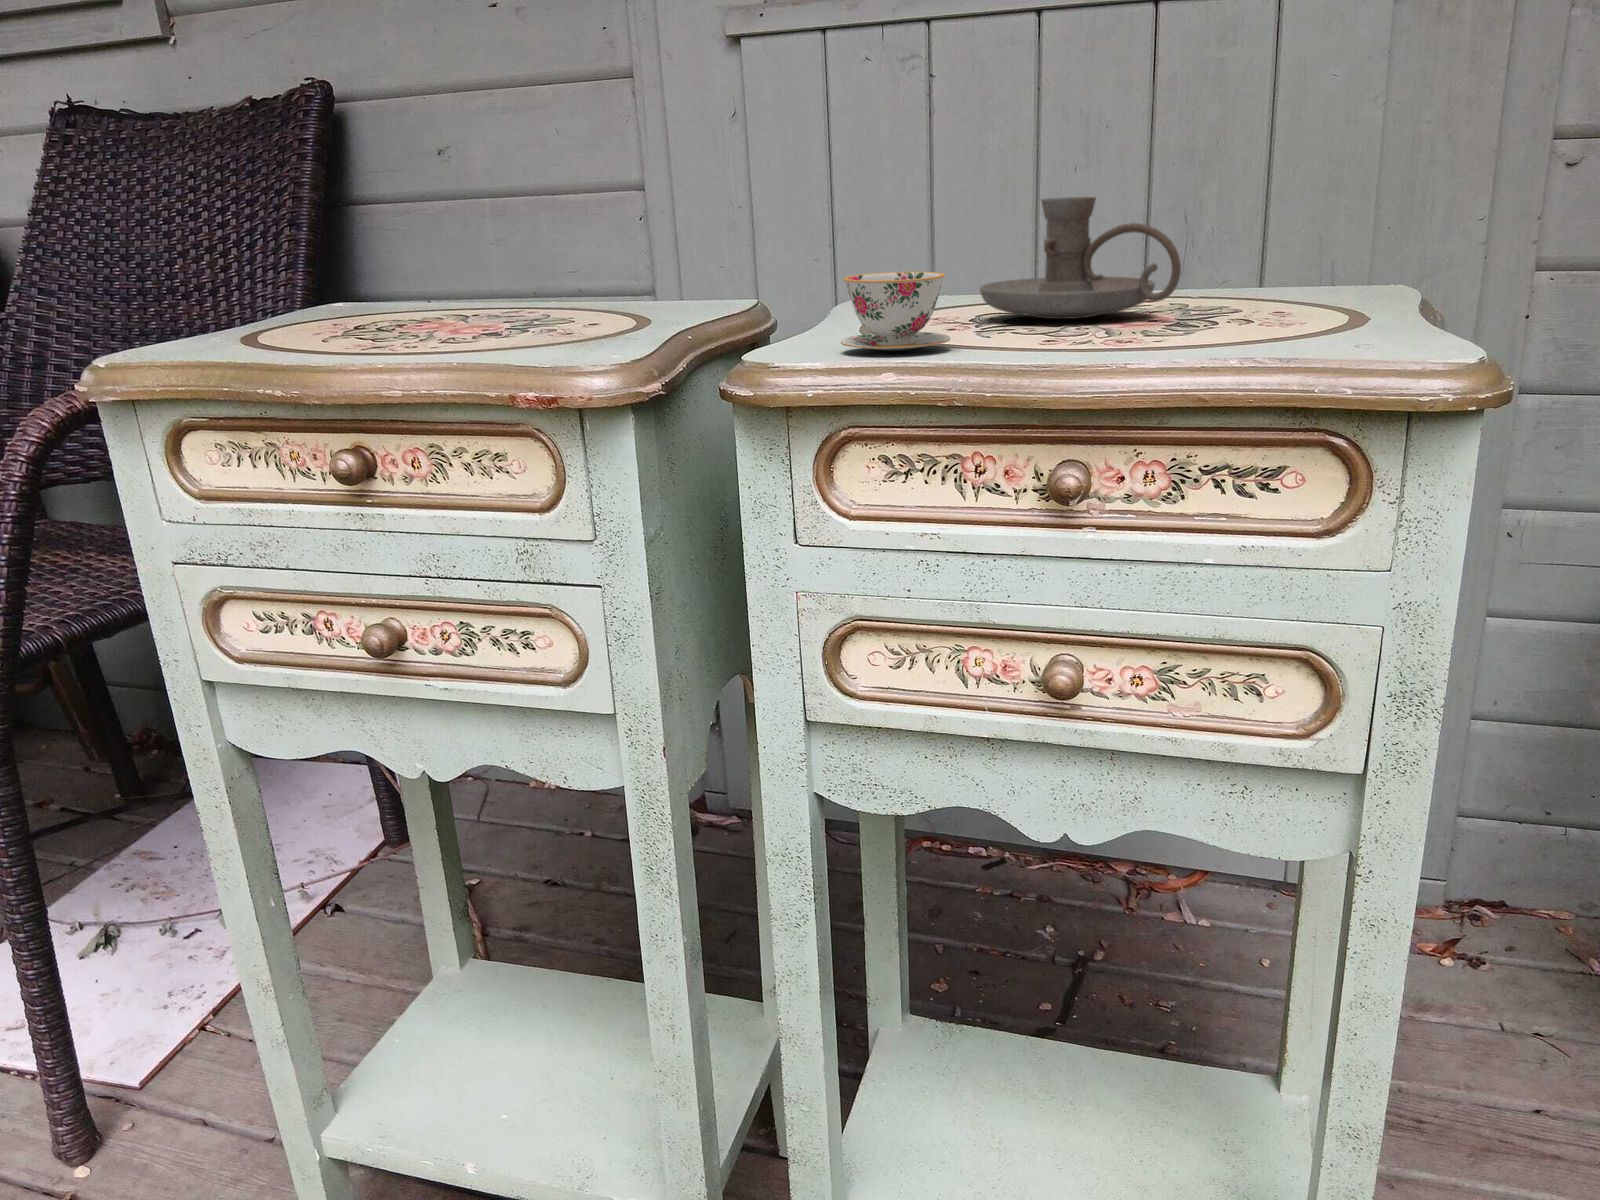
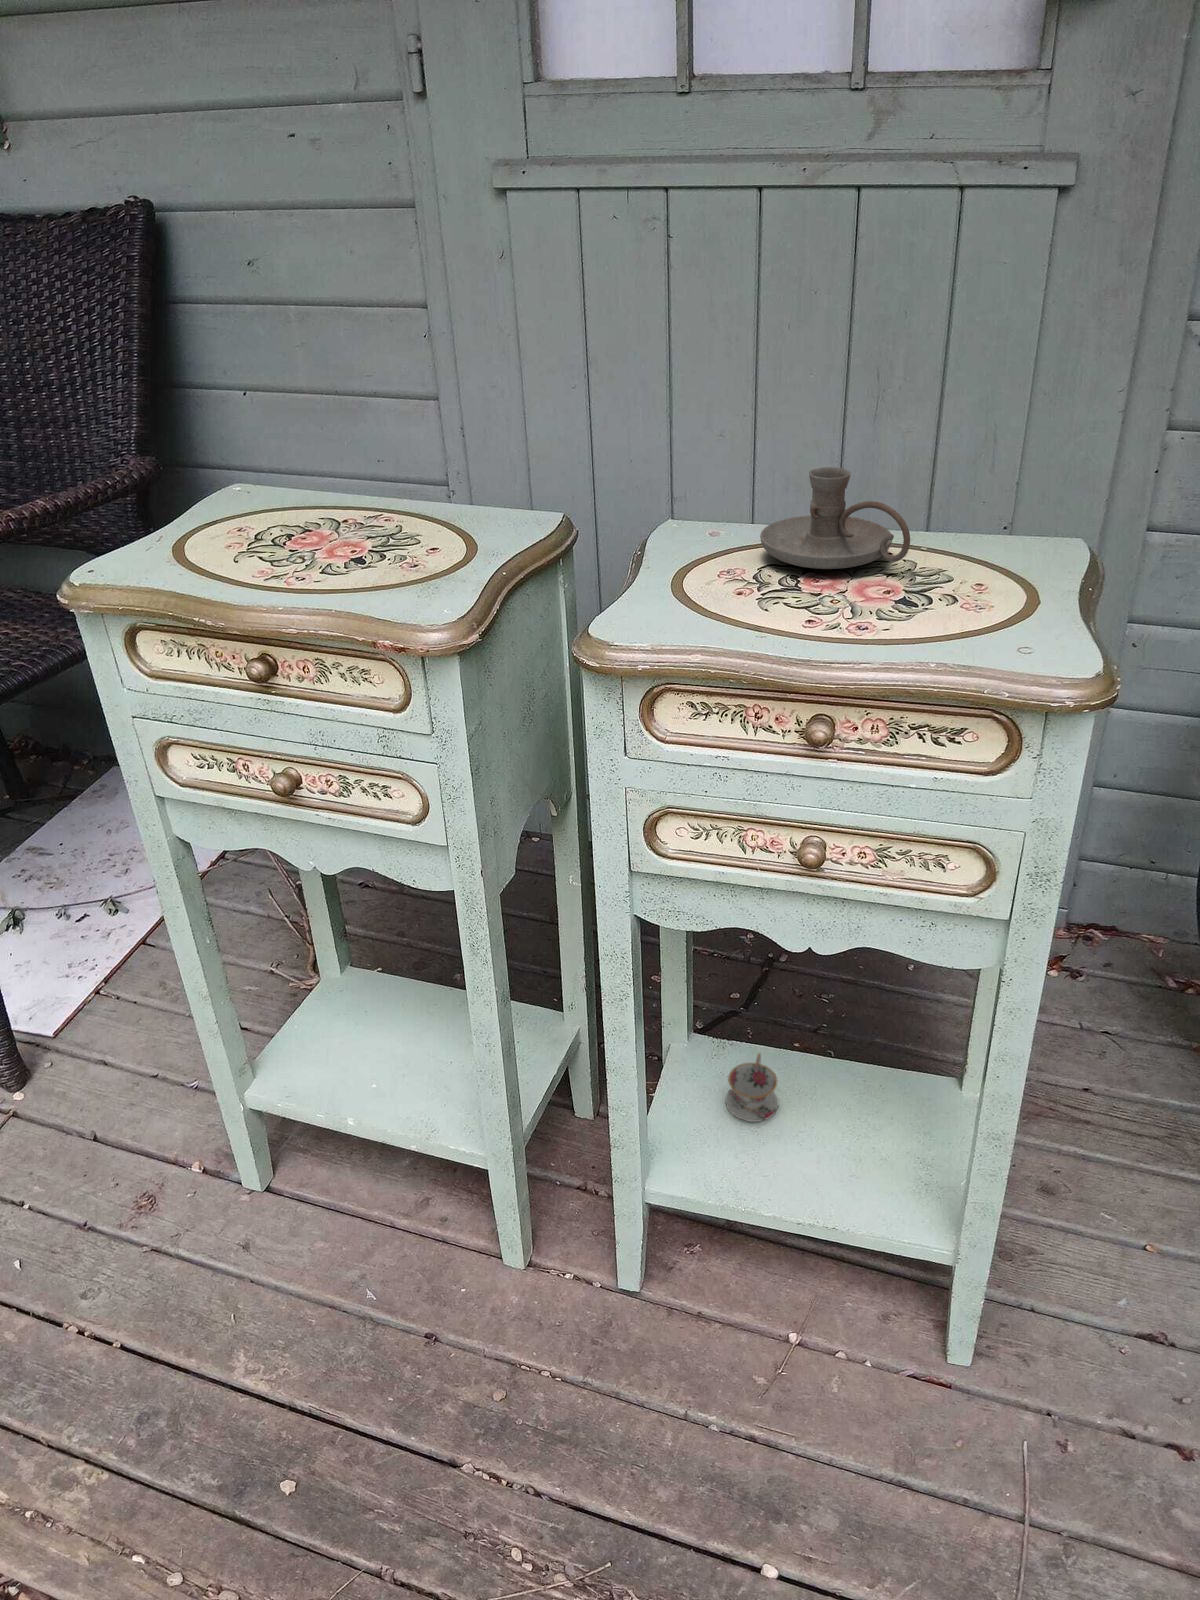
teacup: present [841,272,950,351] -> present [725,1053,778,1122]

